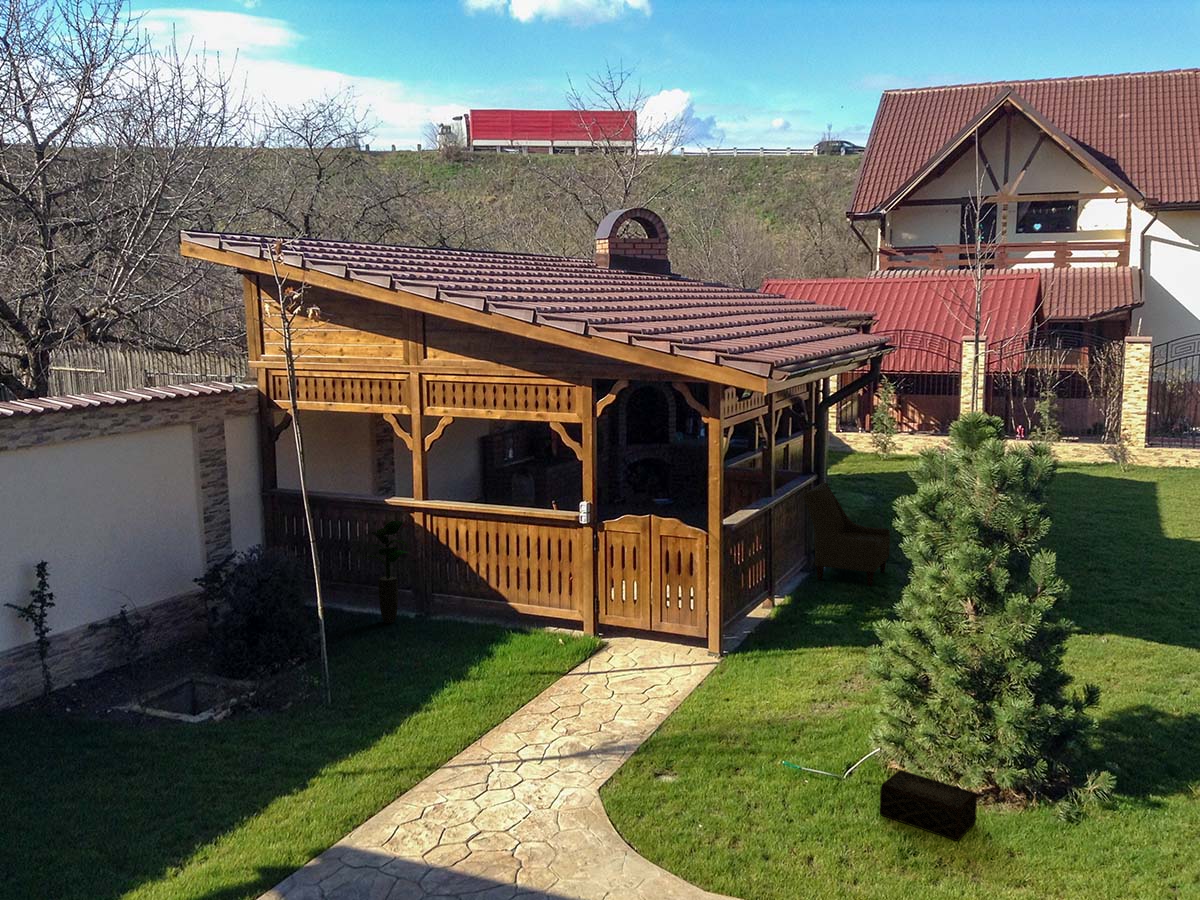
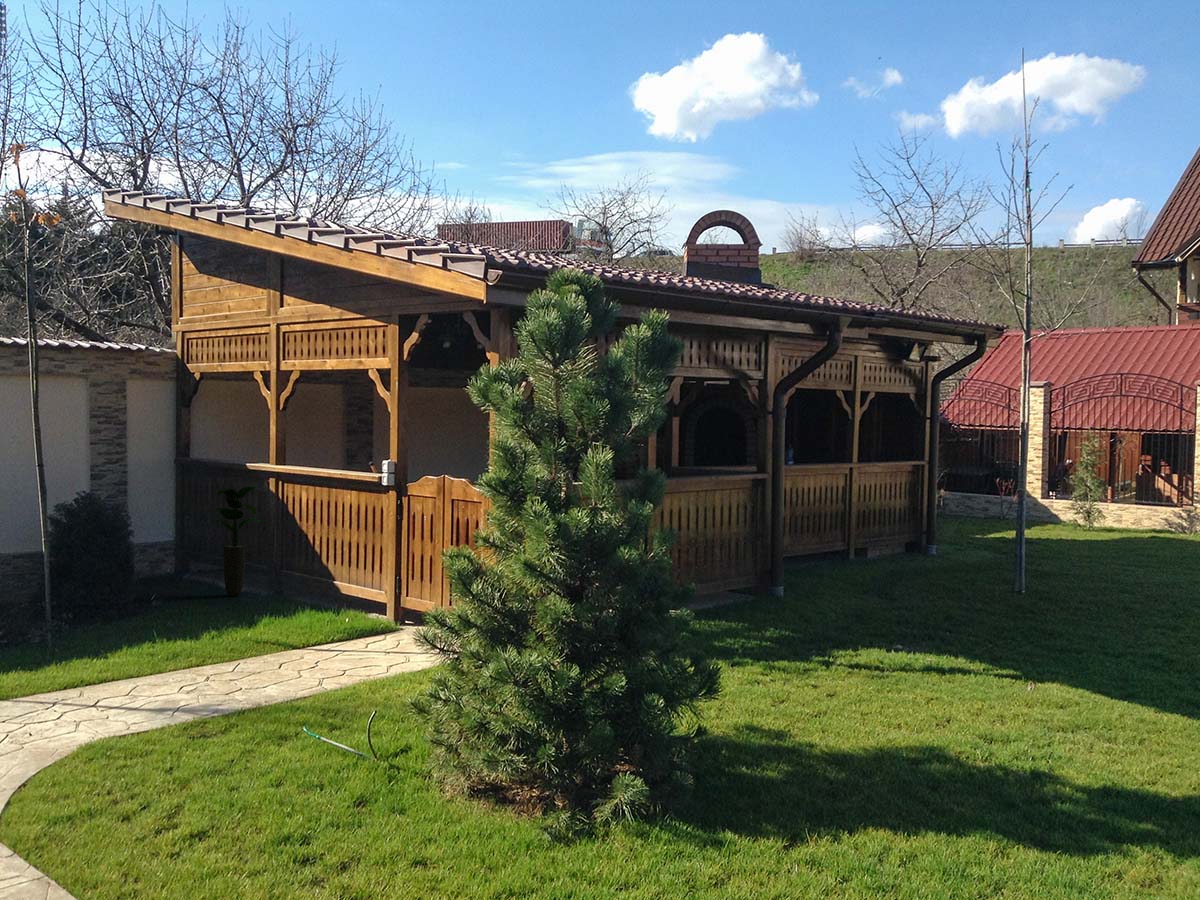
chair: present [803,483,890,586] -> none [751,495,876,621]
woven basket: present [880,770,977,841] -> none [343,736,442,824]

